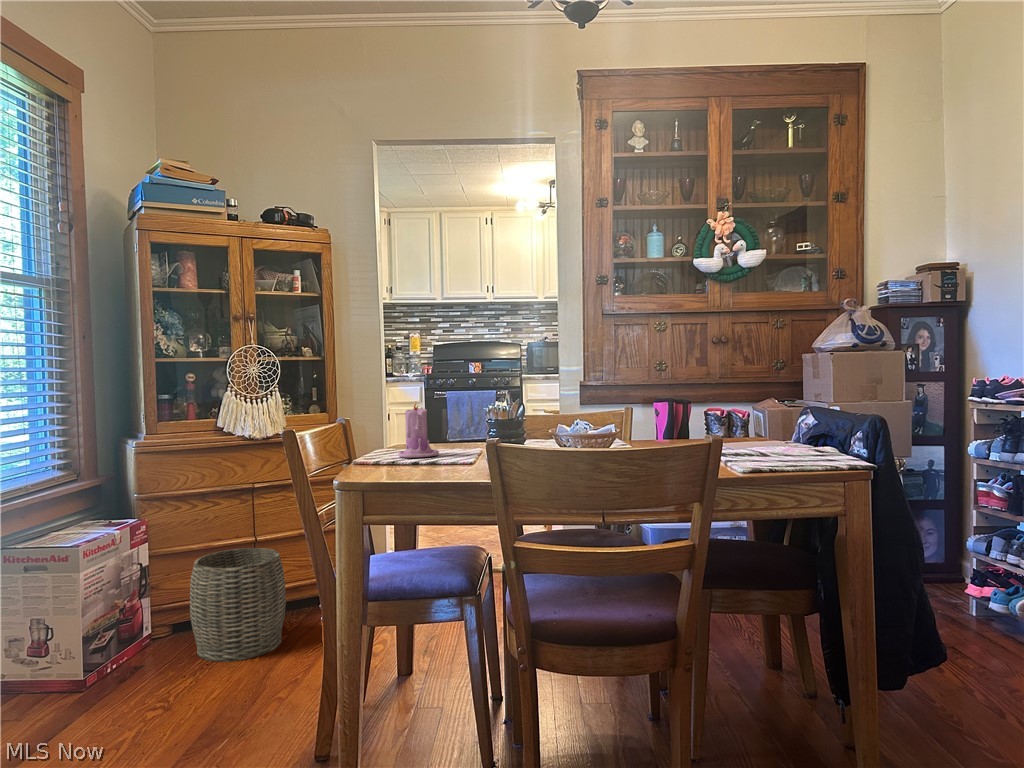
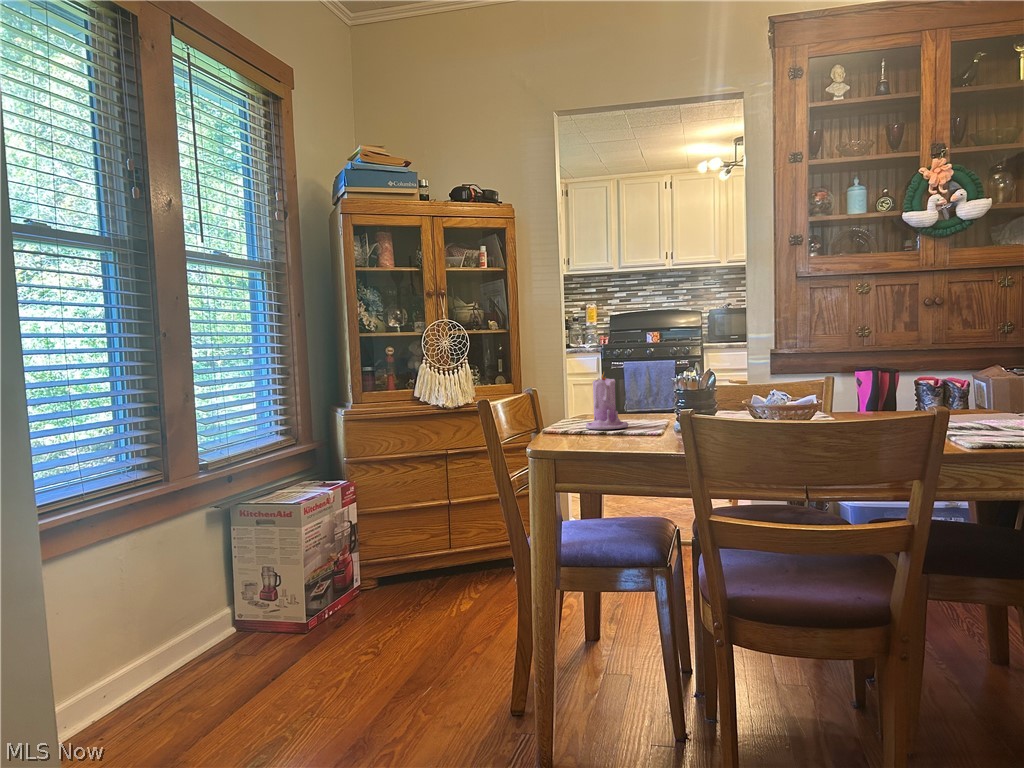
woven basket: present [190,548,286,662] -> none [393,509,477,615]

